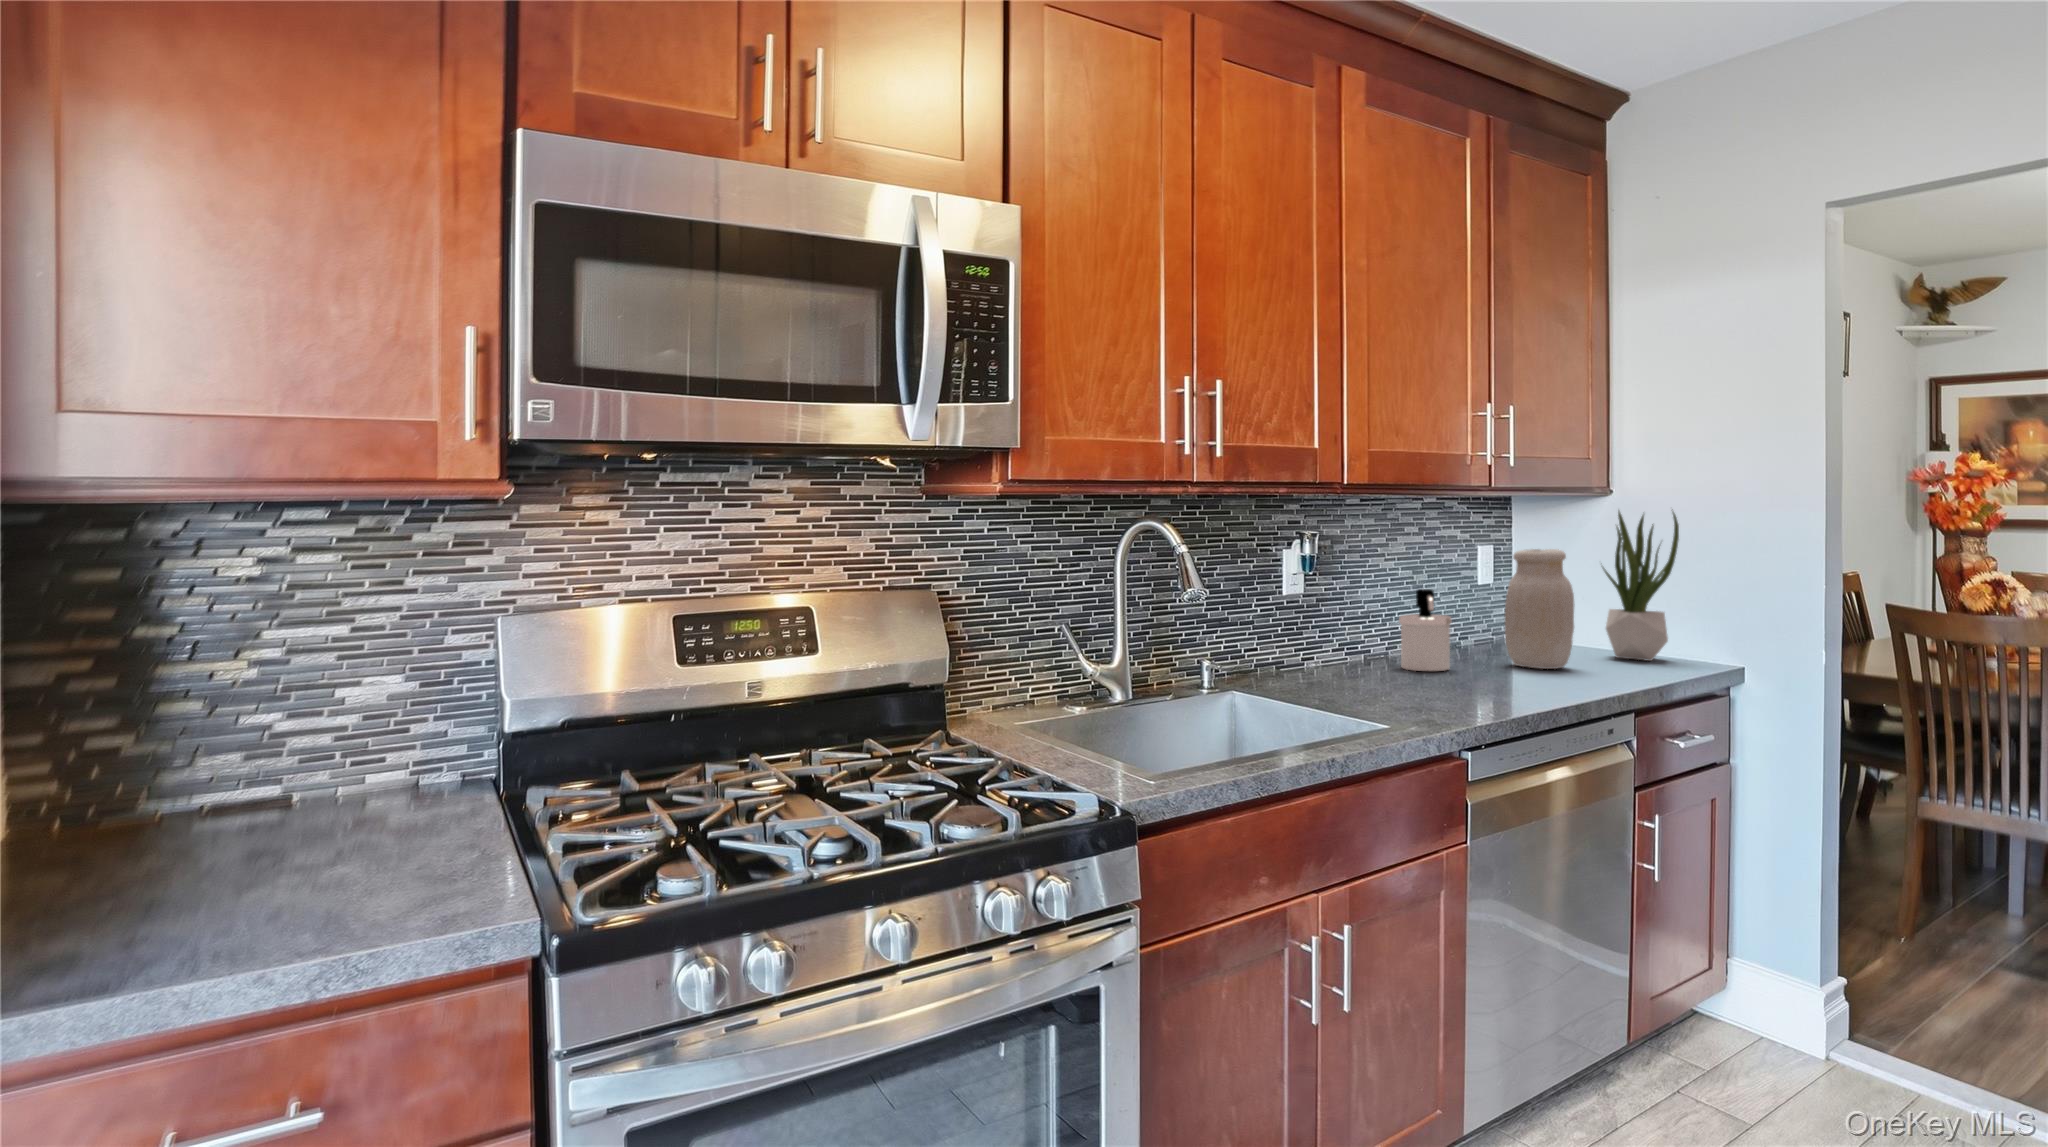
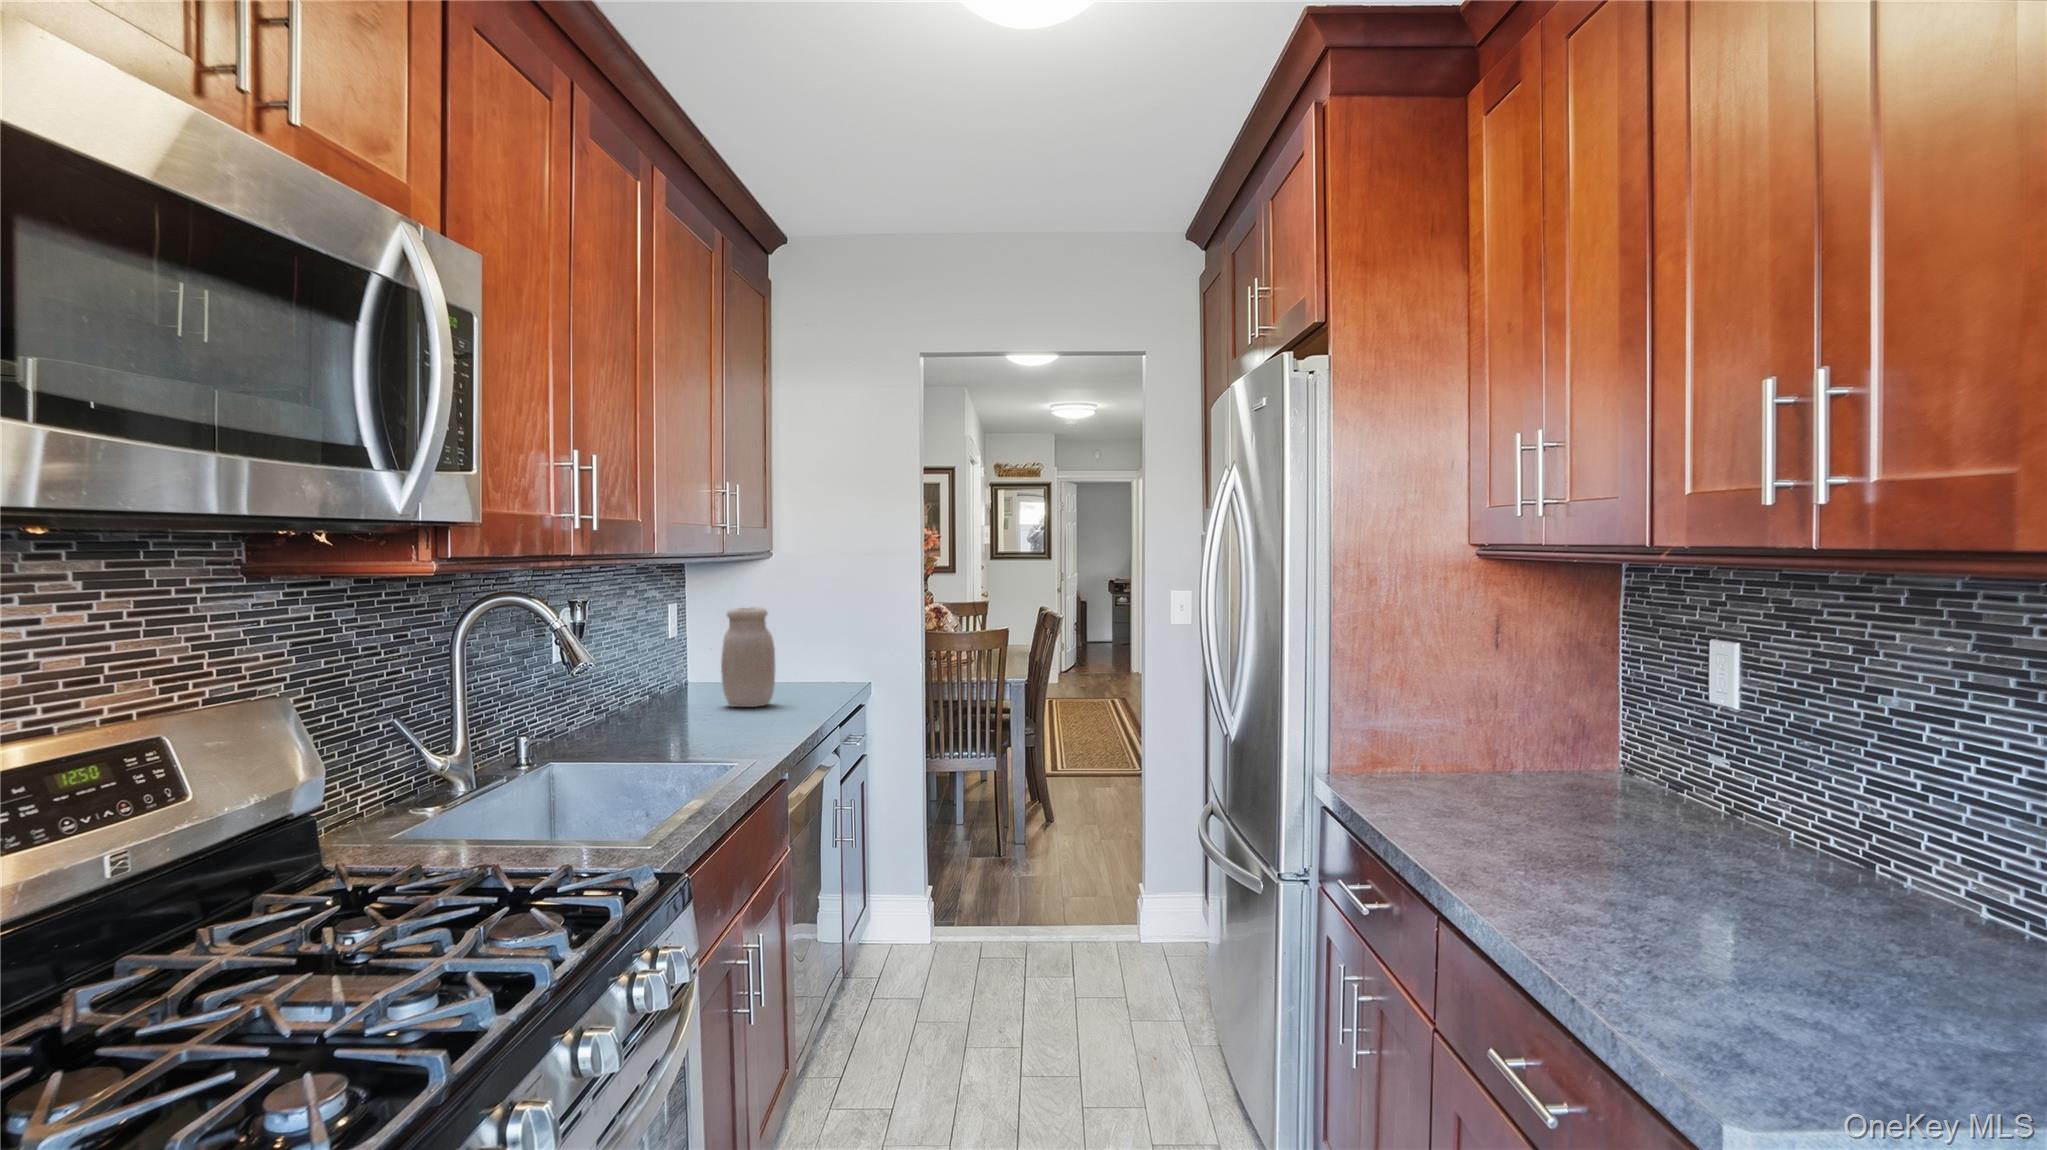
potted plant: present [1603,511,1679,661] -> none [773,571,824,691]
soap dispenser: present [1399,589,1451,671] -> none [647,648,693,722]

